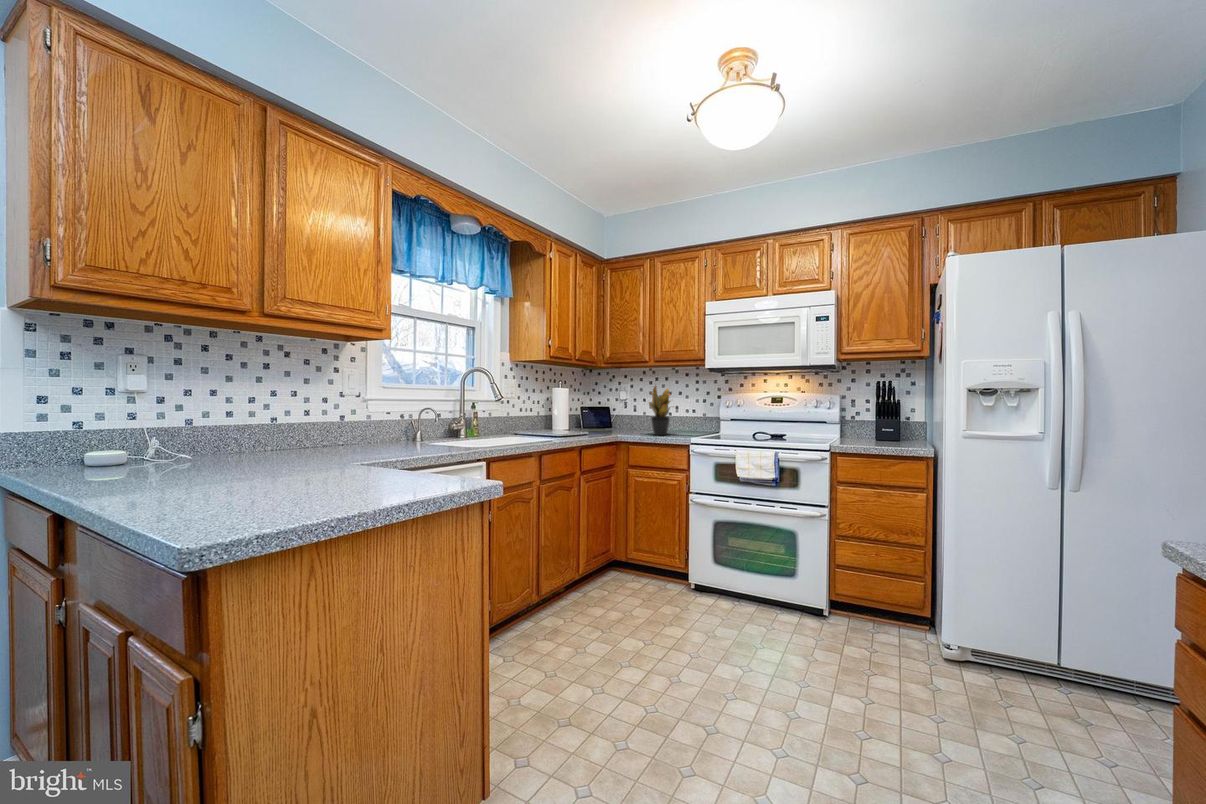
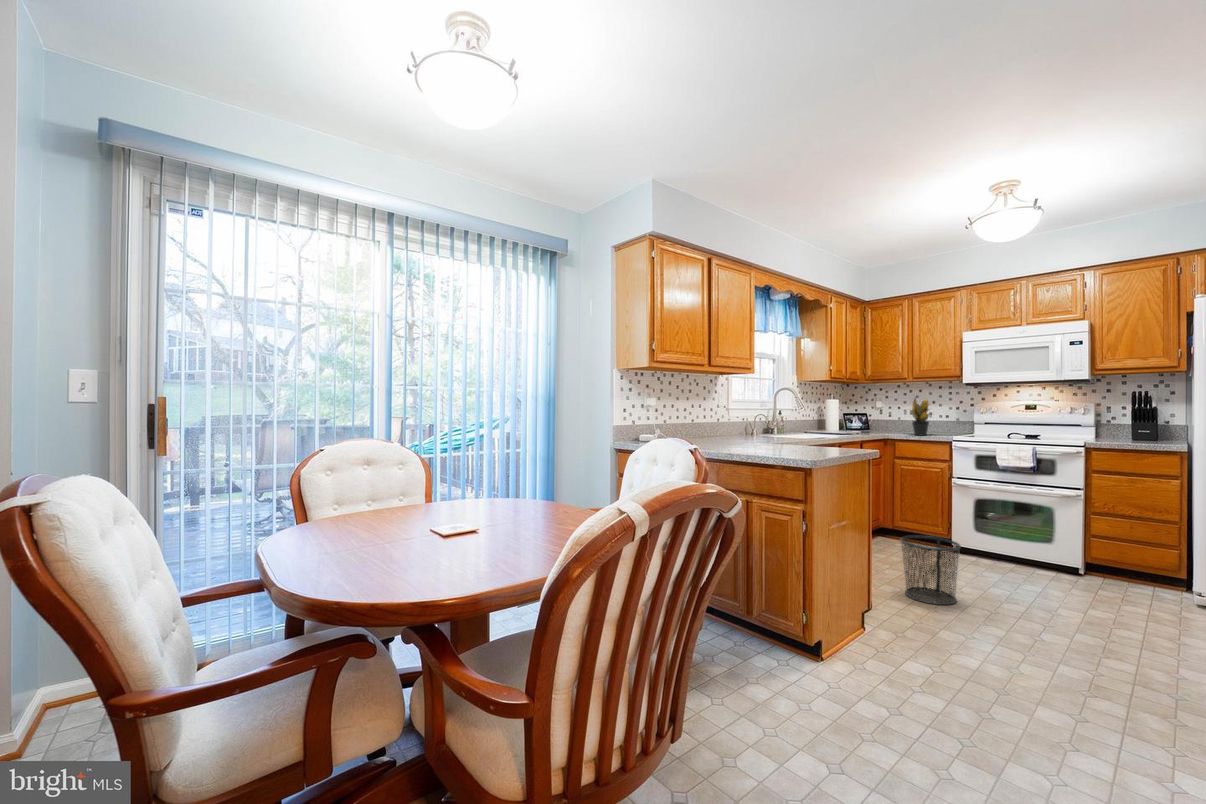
waste bin: none [583,609,670,744] -> present [900,535,961,605]

